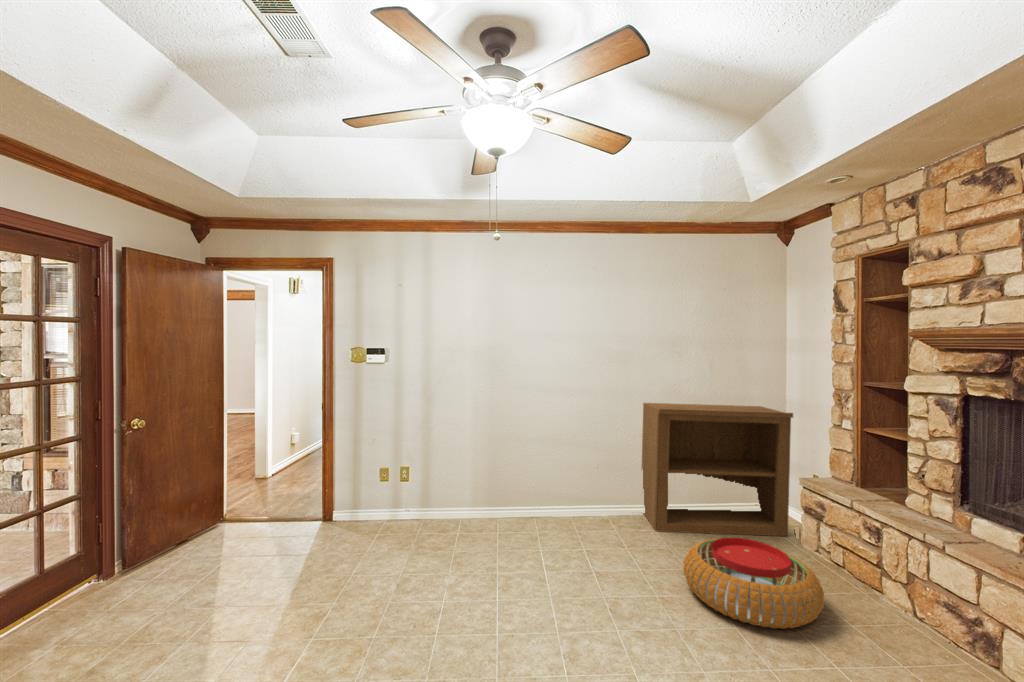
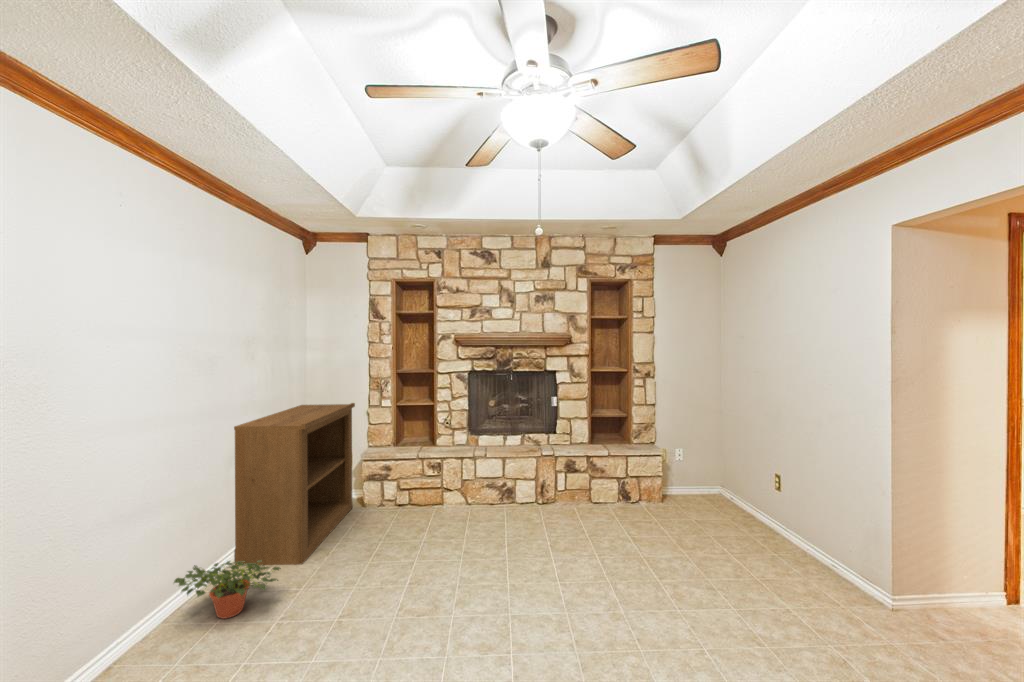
potted plant: none [558,480,617,523] -> present [174,560,280,619]
pouf: present [683,537,824,629] -> none [393,499,490,563]

